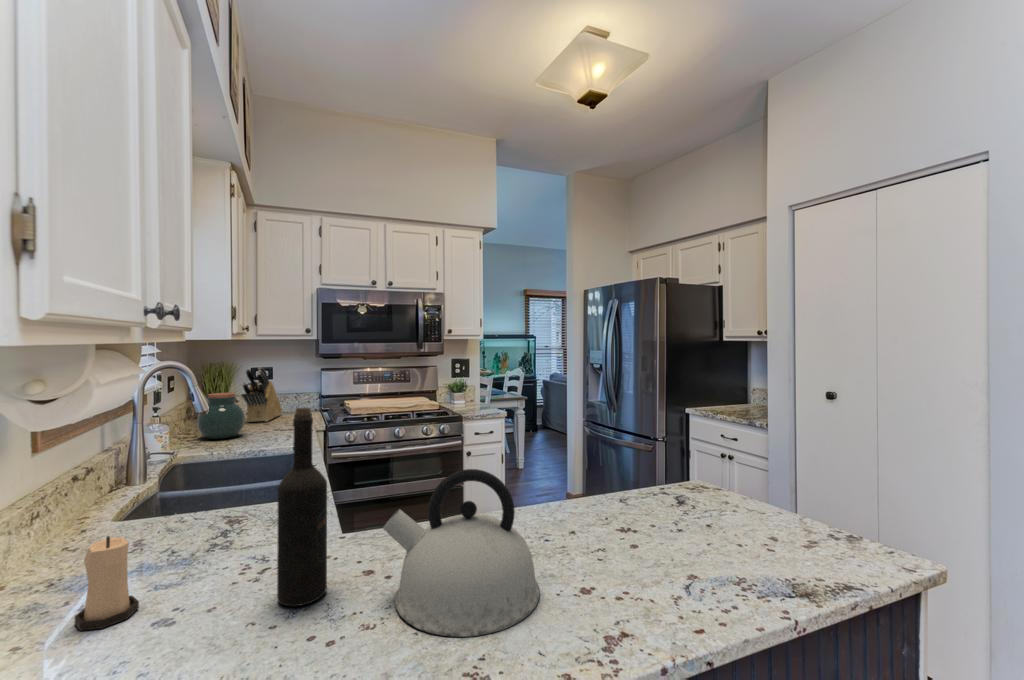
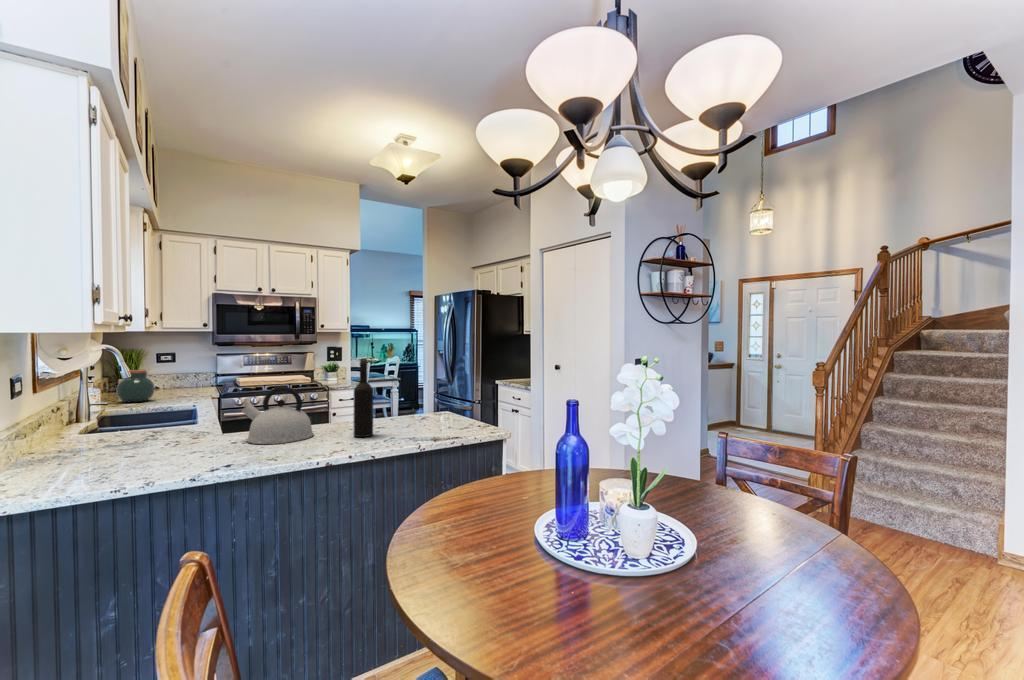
knife block: present [242,366,282,422] -> none [150,352,183,394]
wine bottle: present [277,408,327,606] -> present [354,358,373,437]
candle: present [75,536,139,630] -> none [96,415,124,452]

